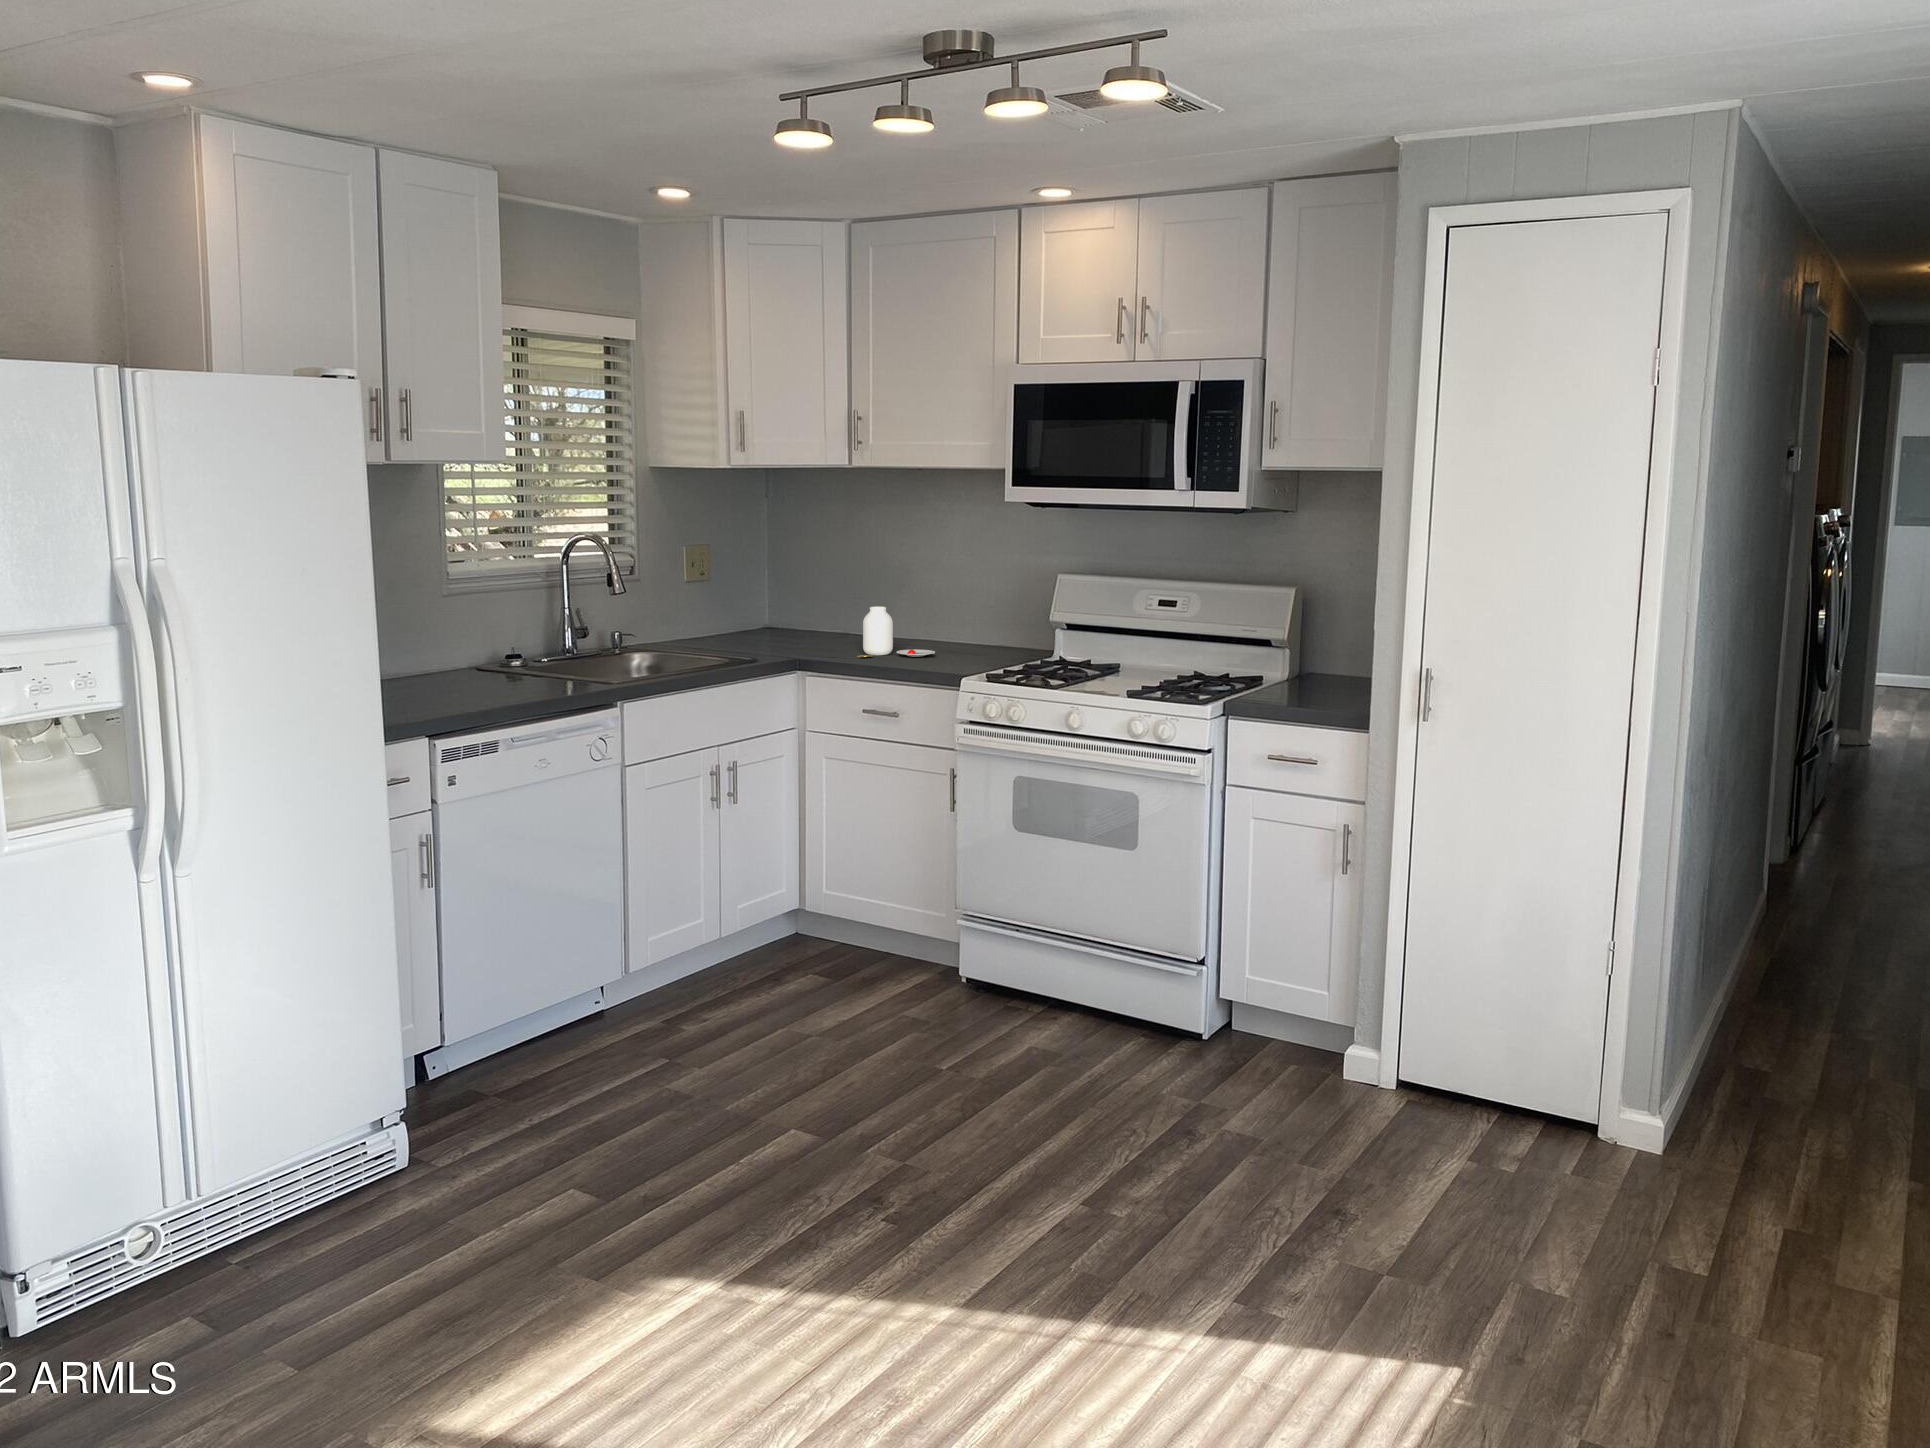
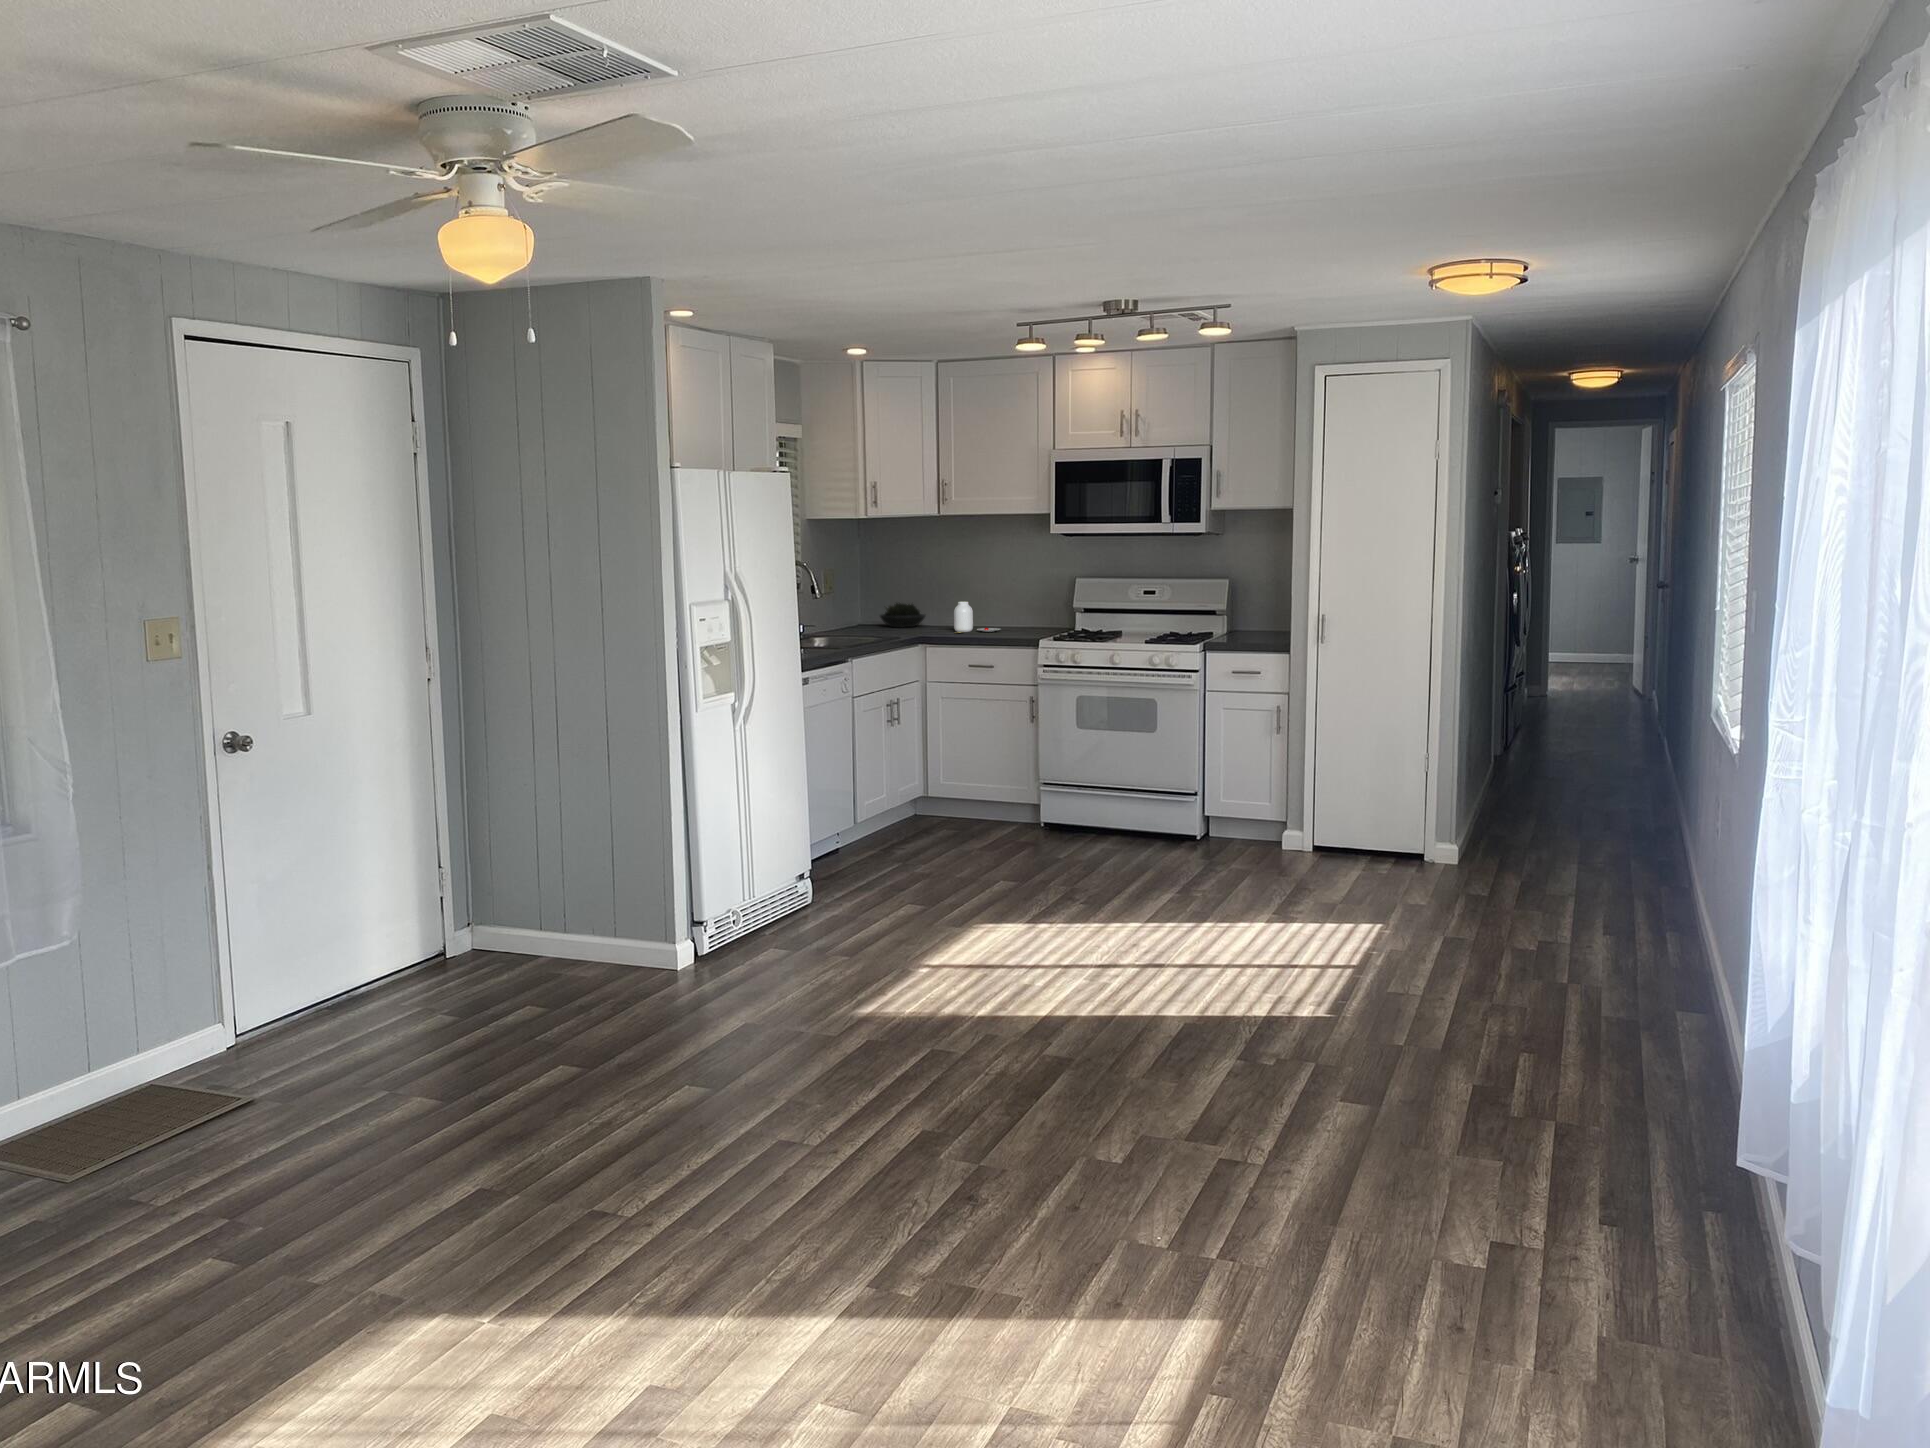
succulent plant: none [777,600,849,640] -> present [880,603,925,628]

